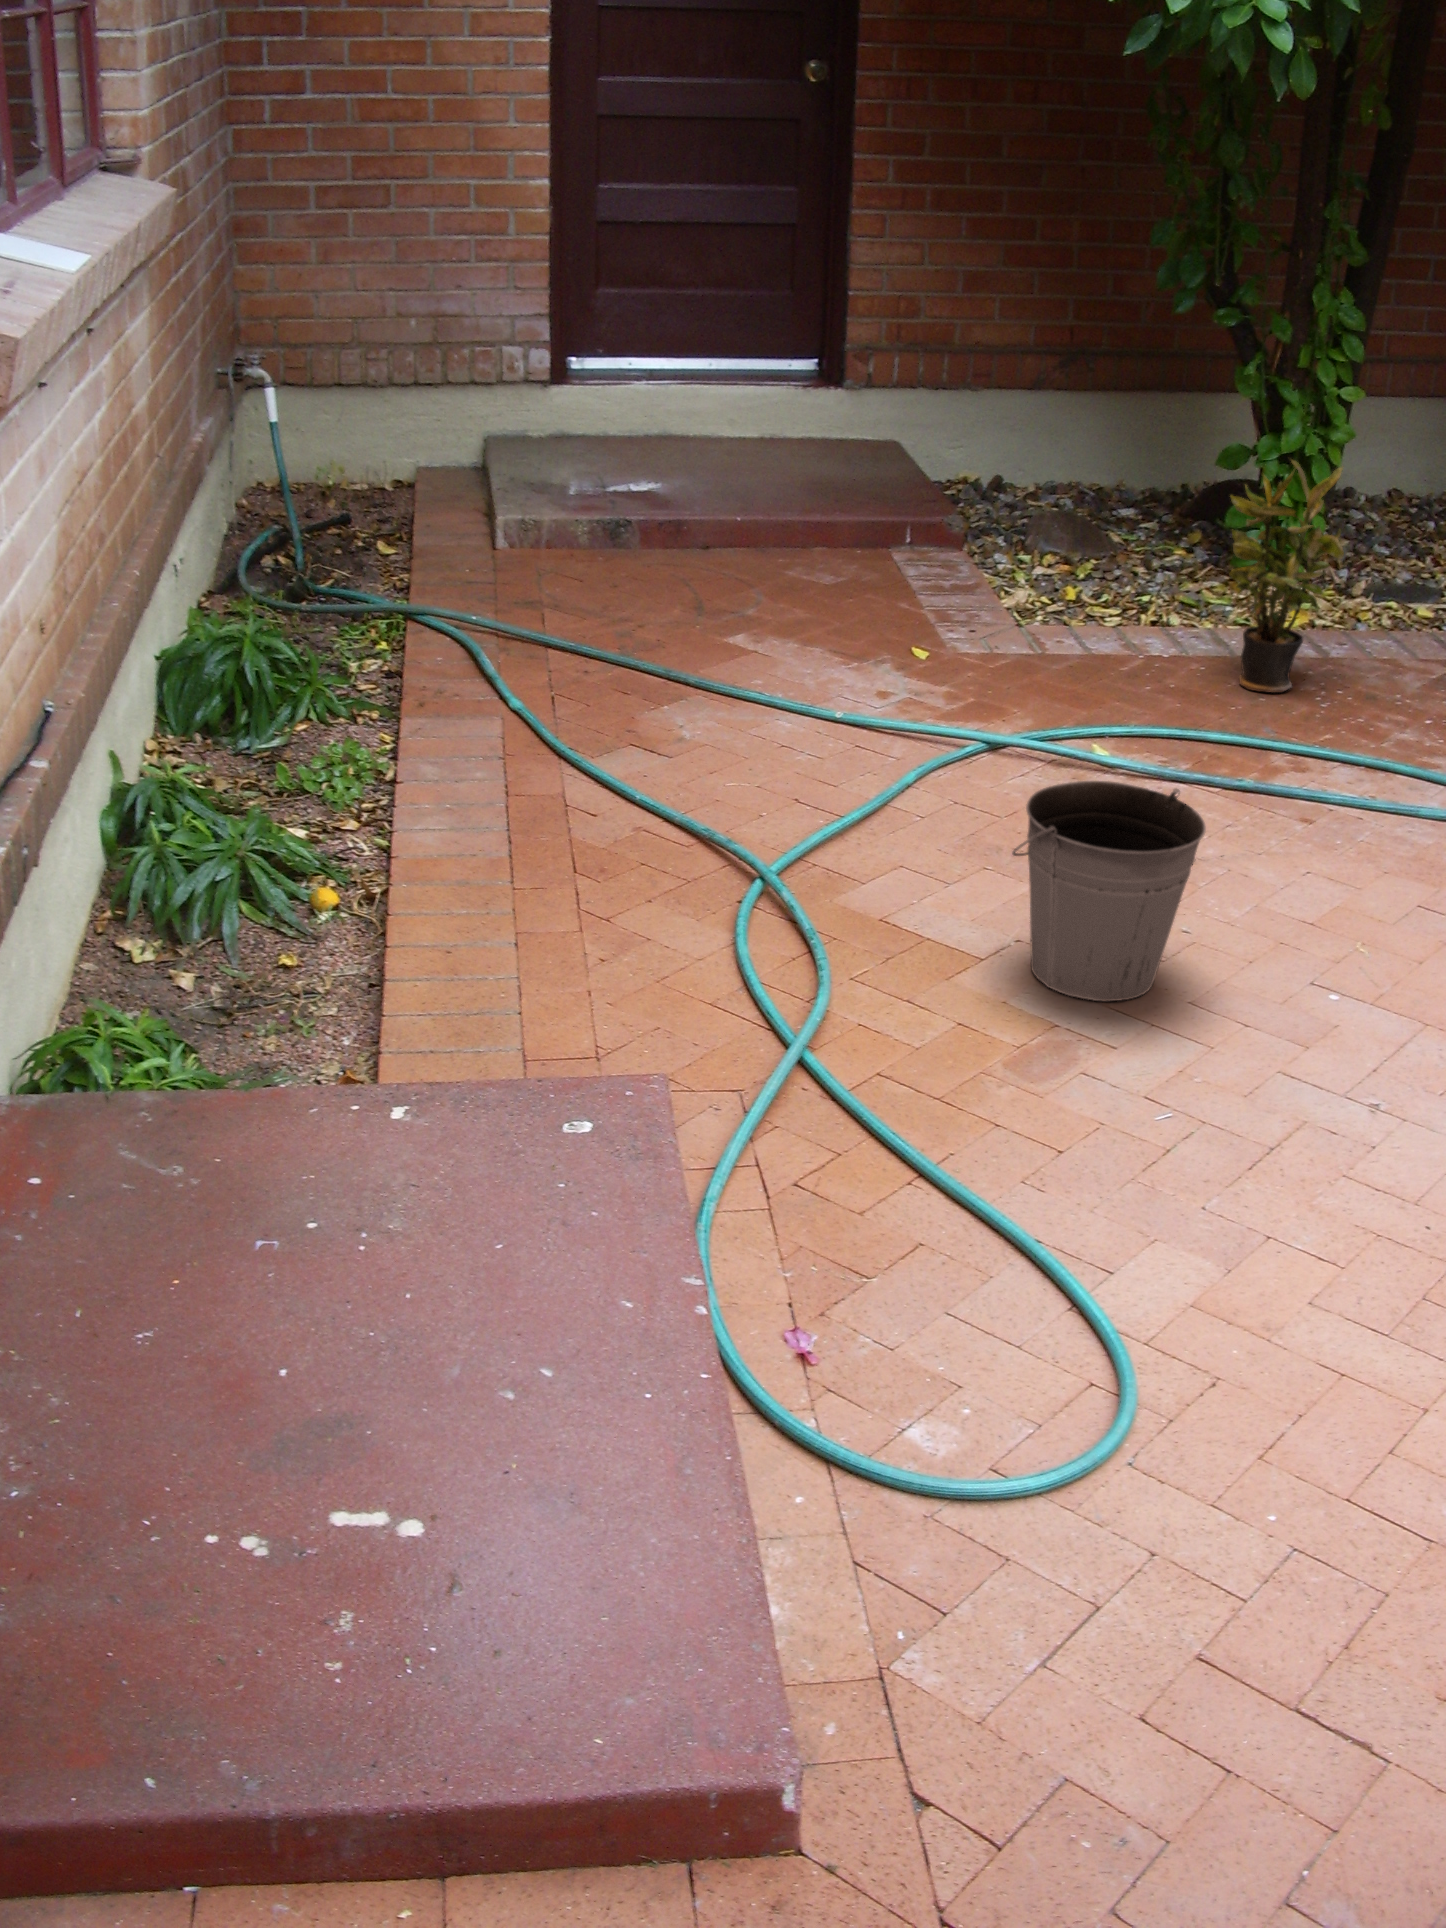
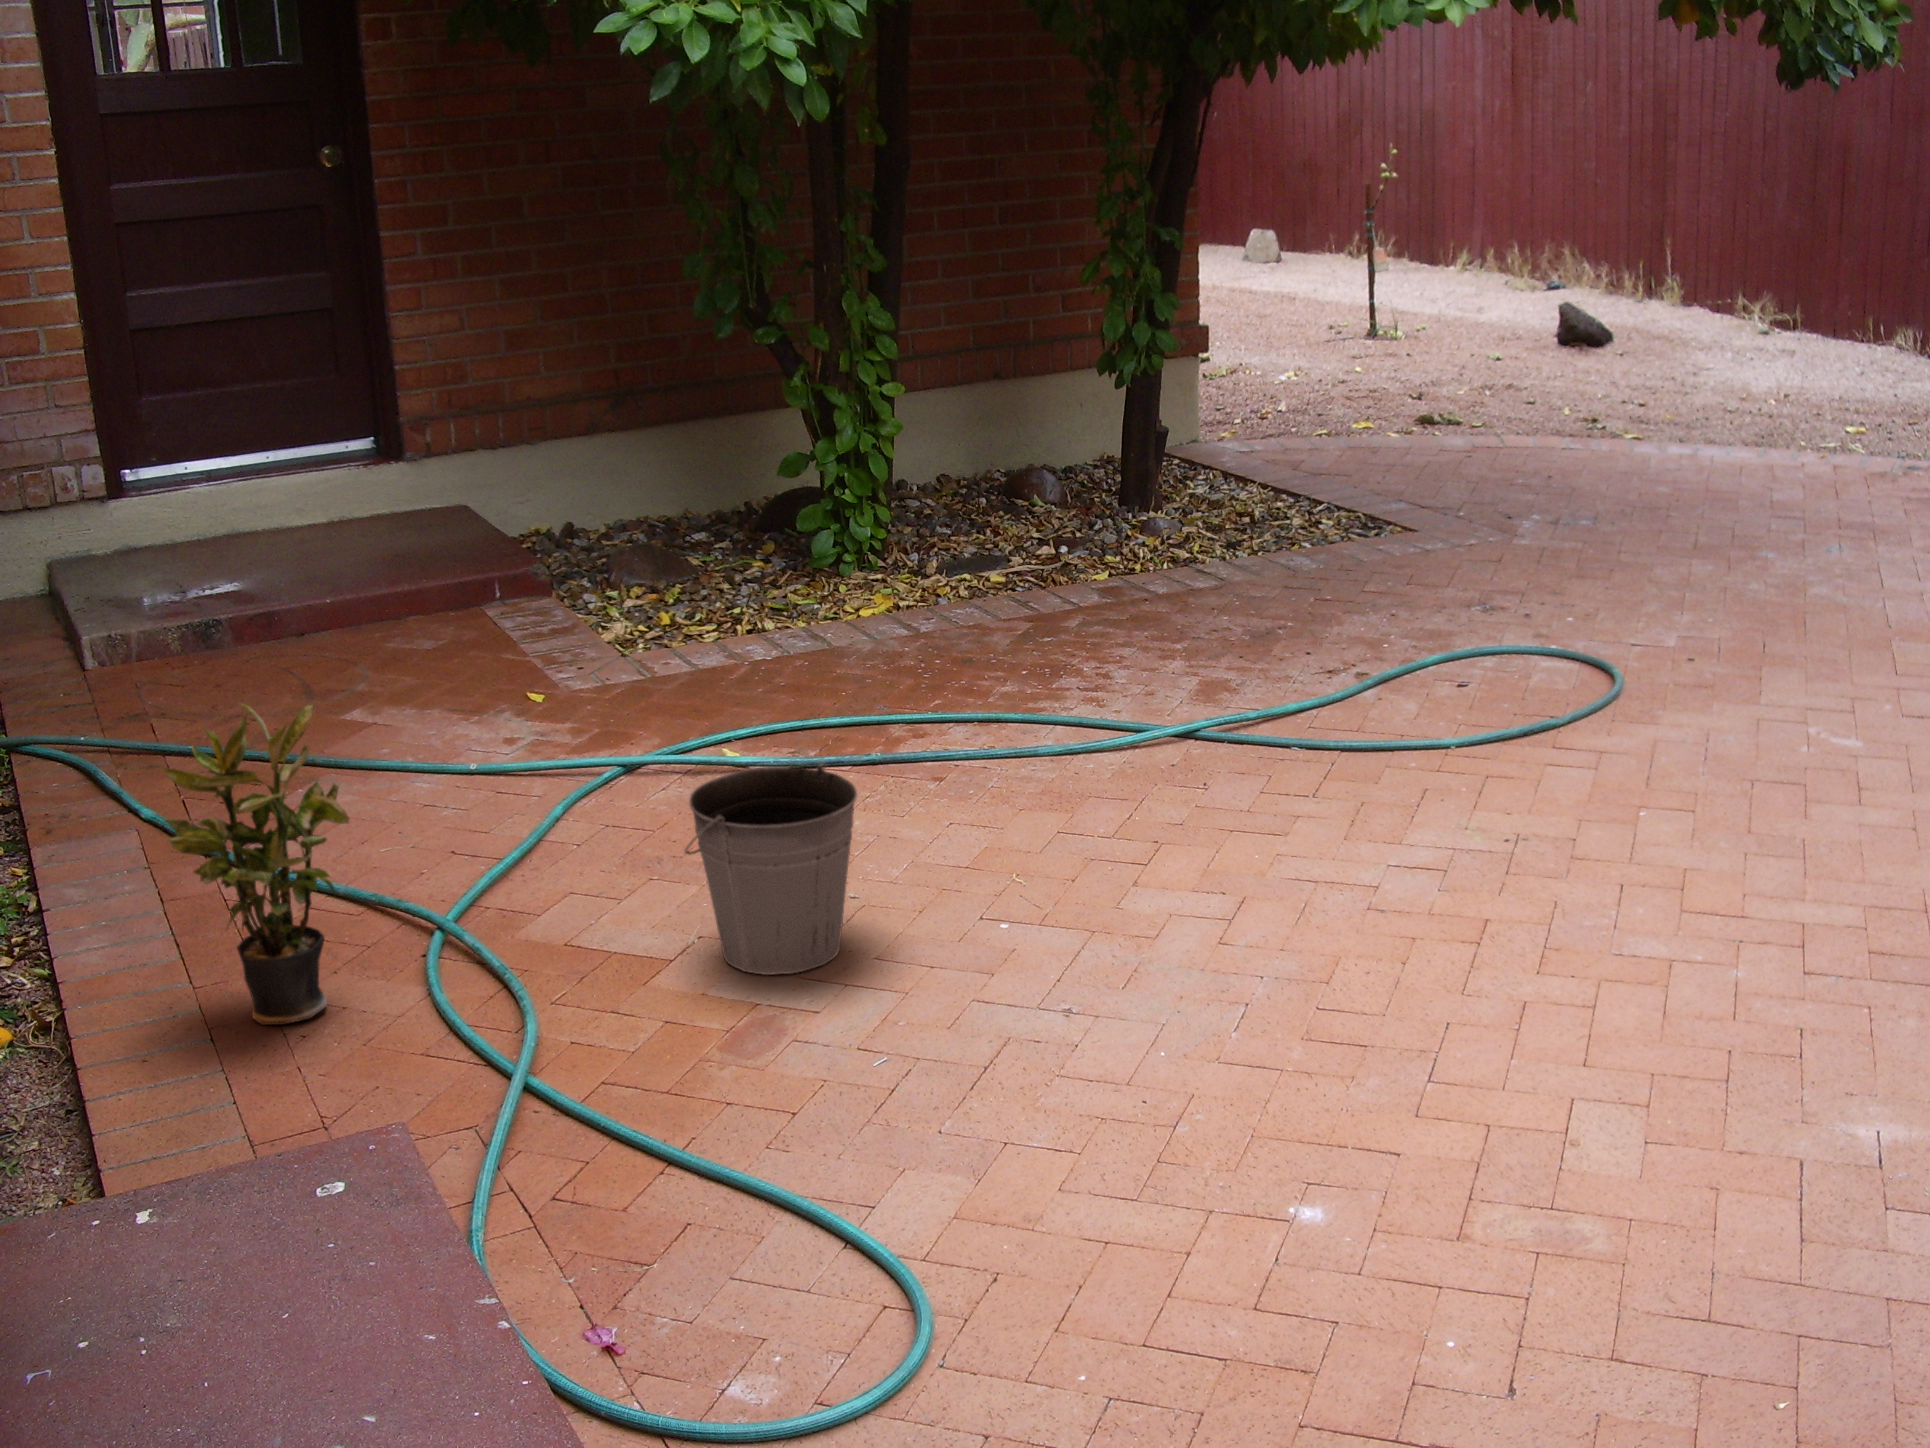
potted plant: present [1230,459,1344,693] -> present [163,704,349,1025]

